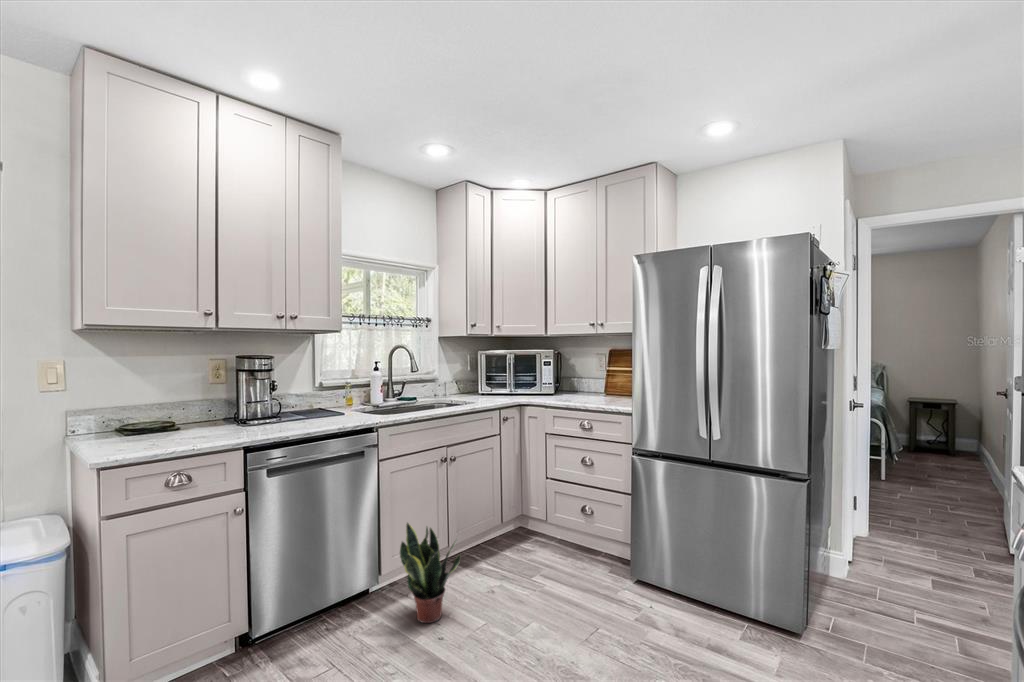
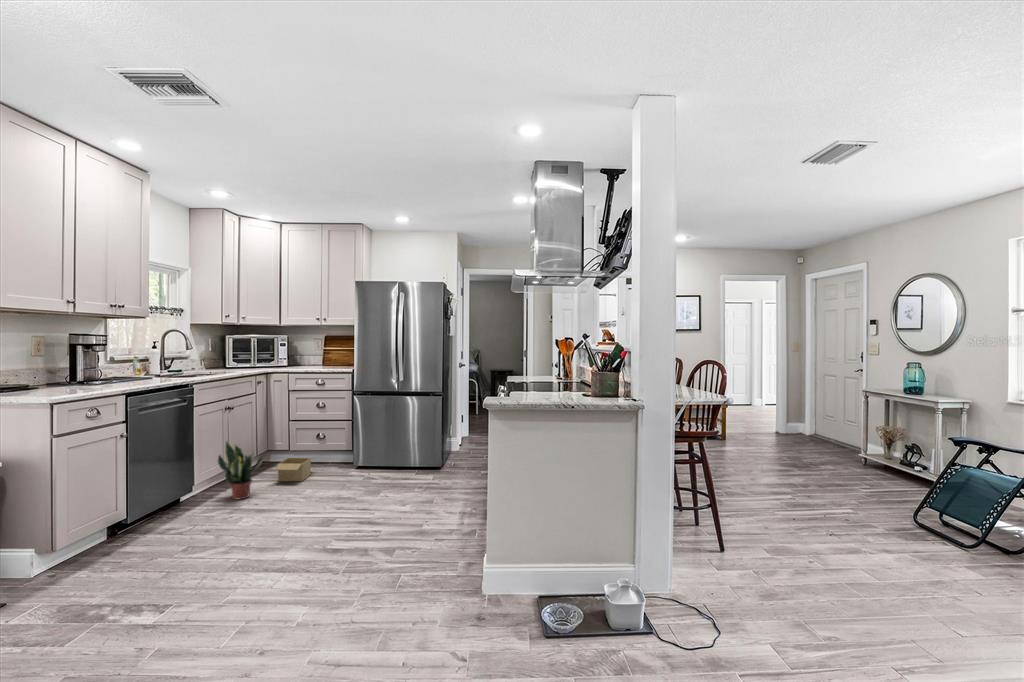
cardboard box: none [489,548,563,602] -> present [274,458,311,481]

